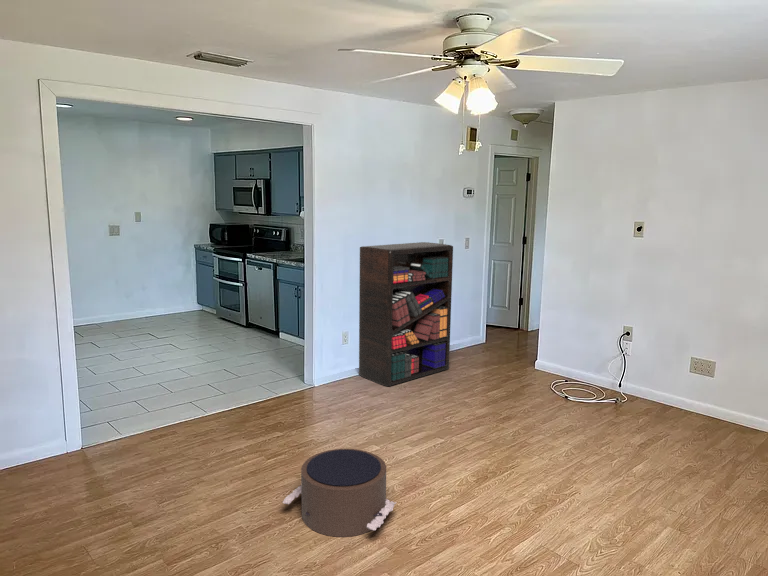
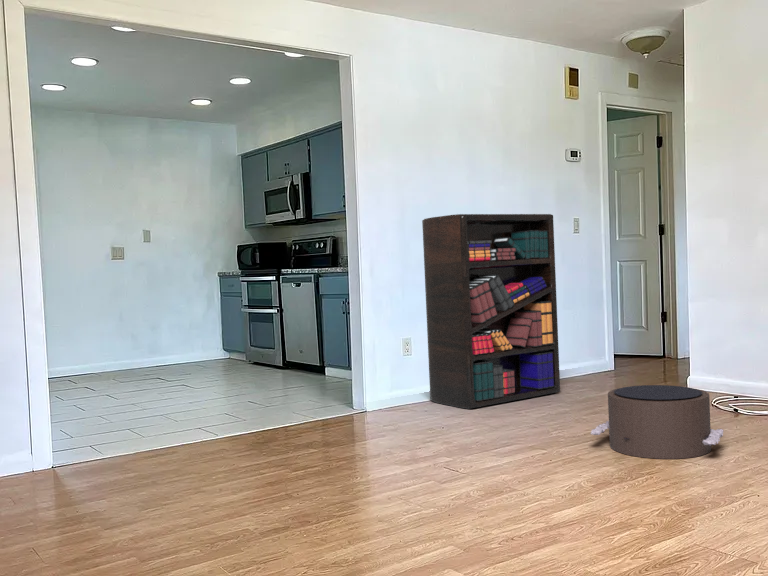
pouf: present [282,449,396,537] -> present [590,385,723,459]

